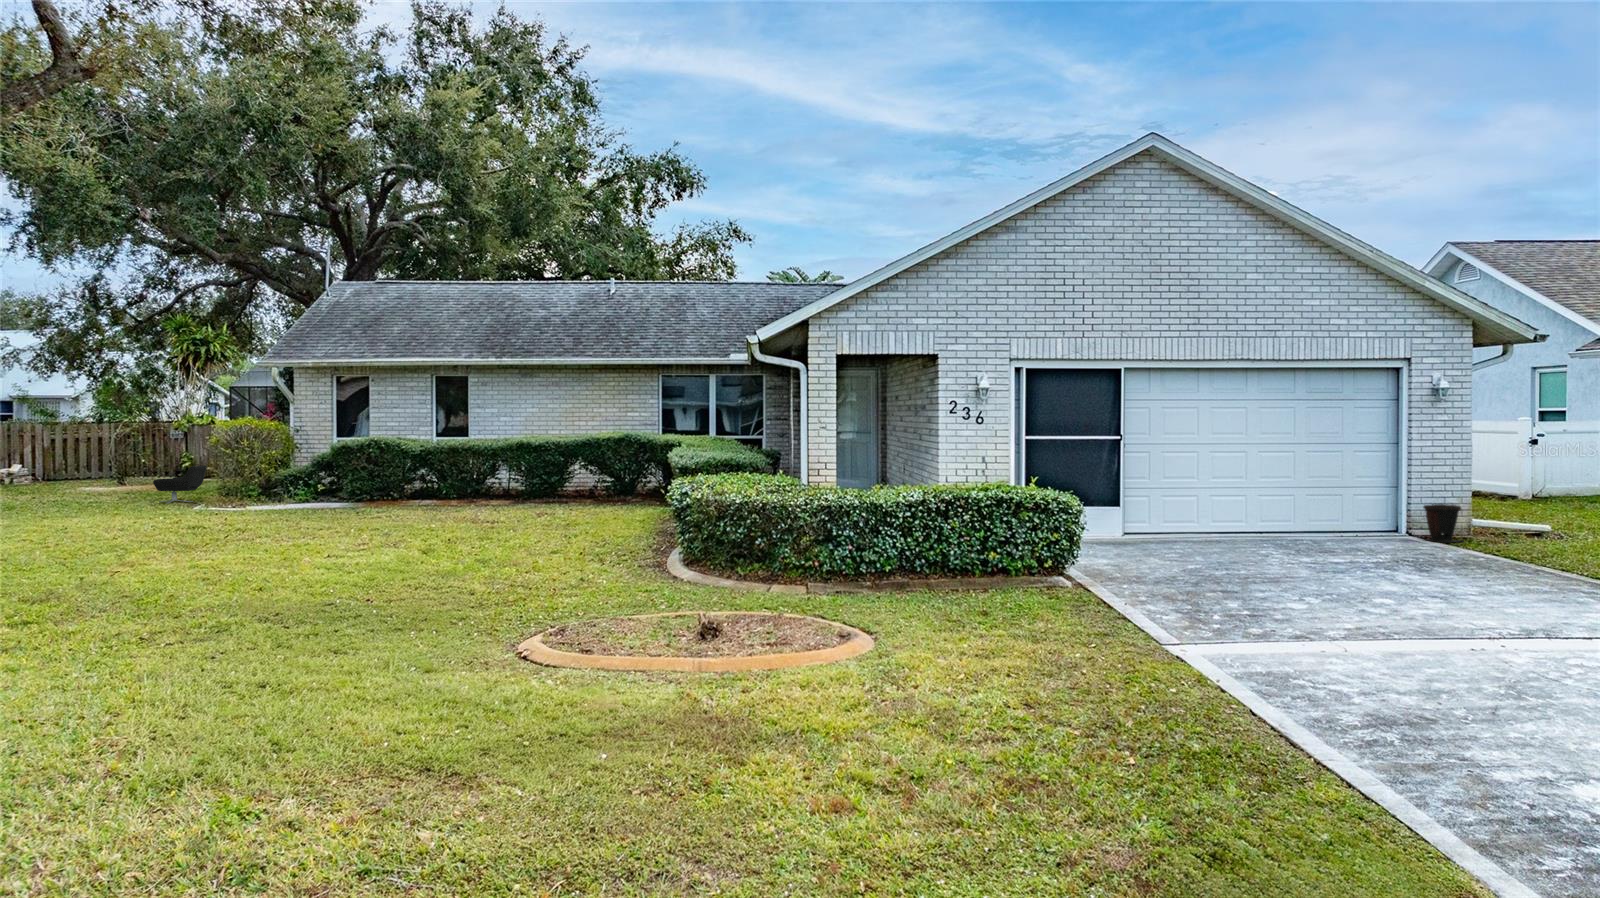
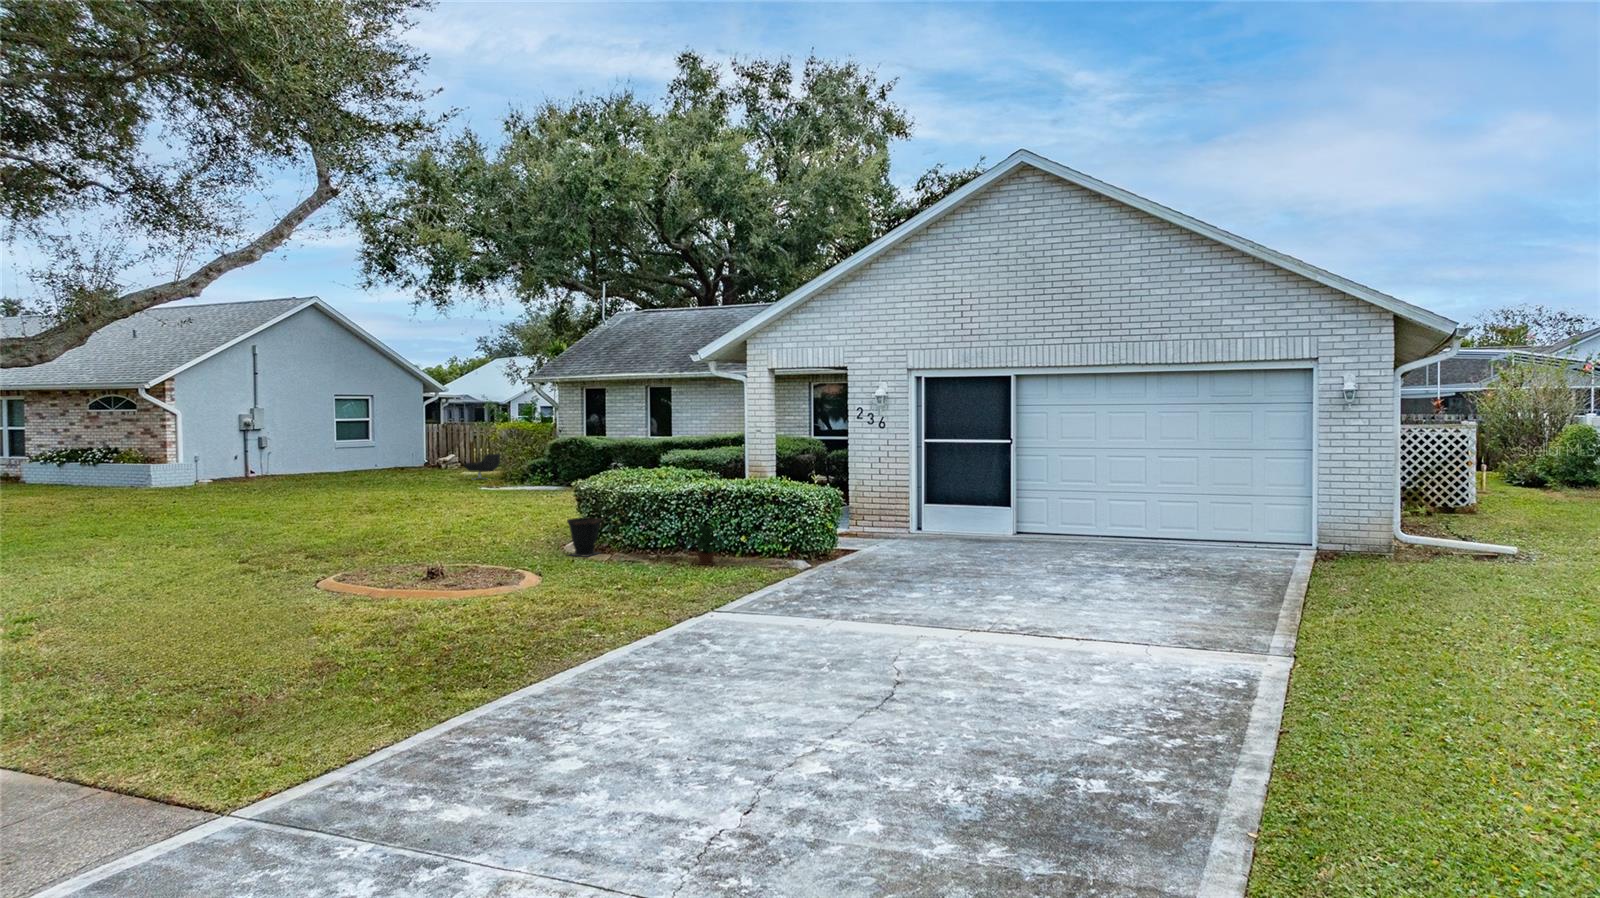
bucket: present [1424,504,1461,542] -> present [567,518,601,557]
potted plant: none [903,529,957,585] -> present [686,519,723,565]

